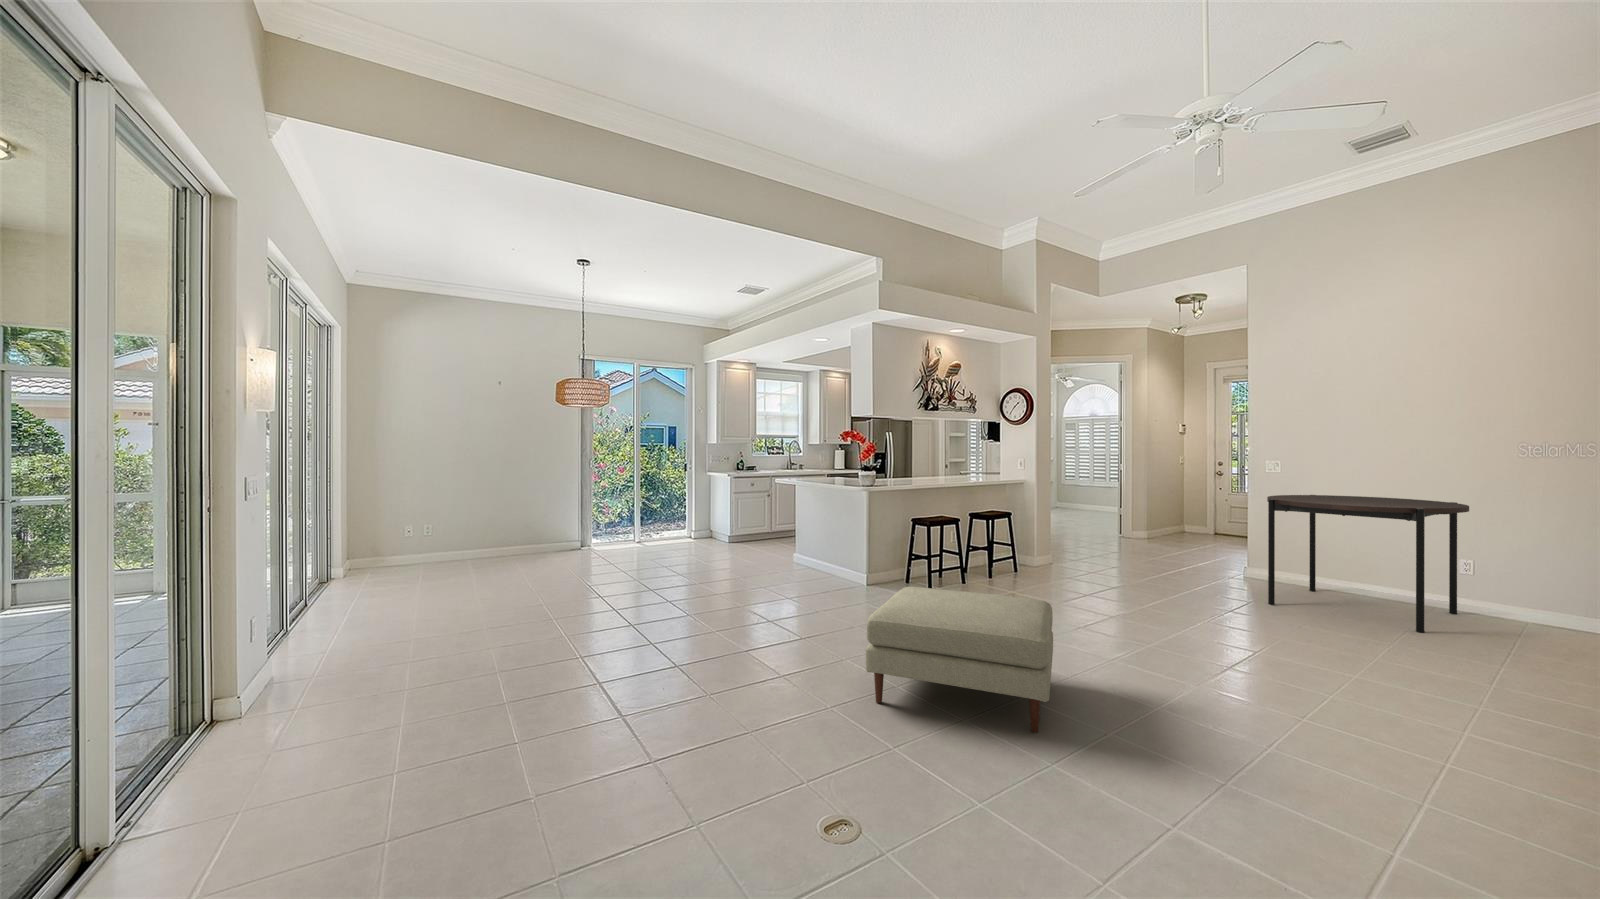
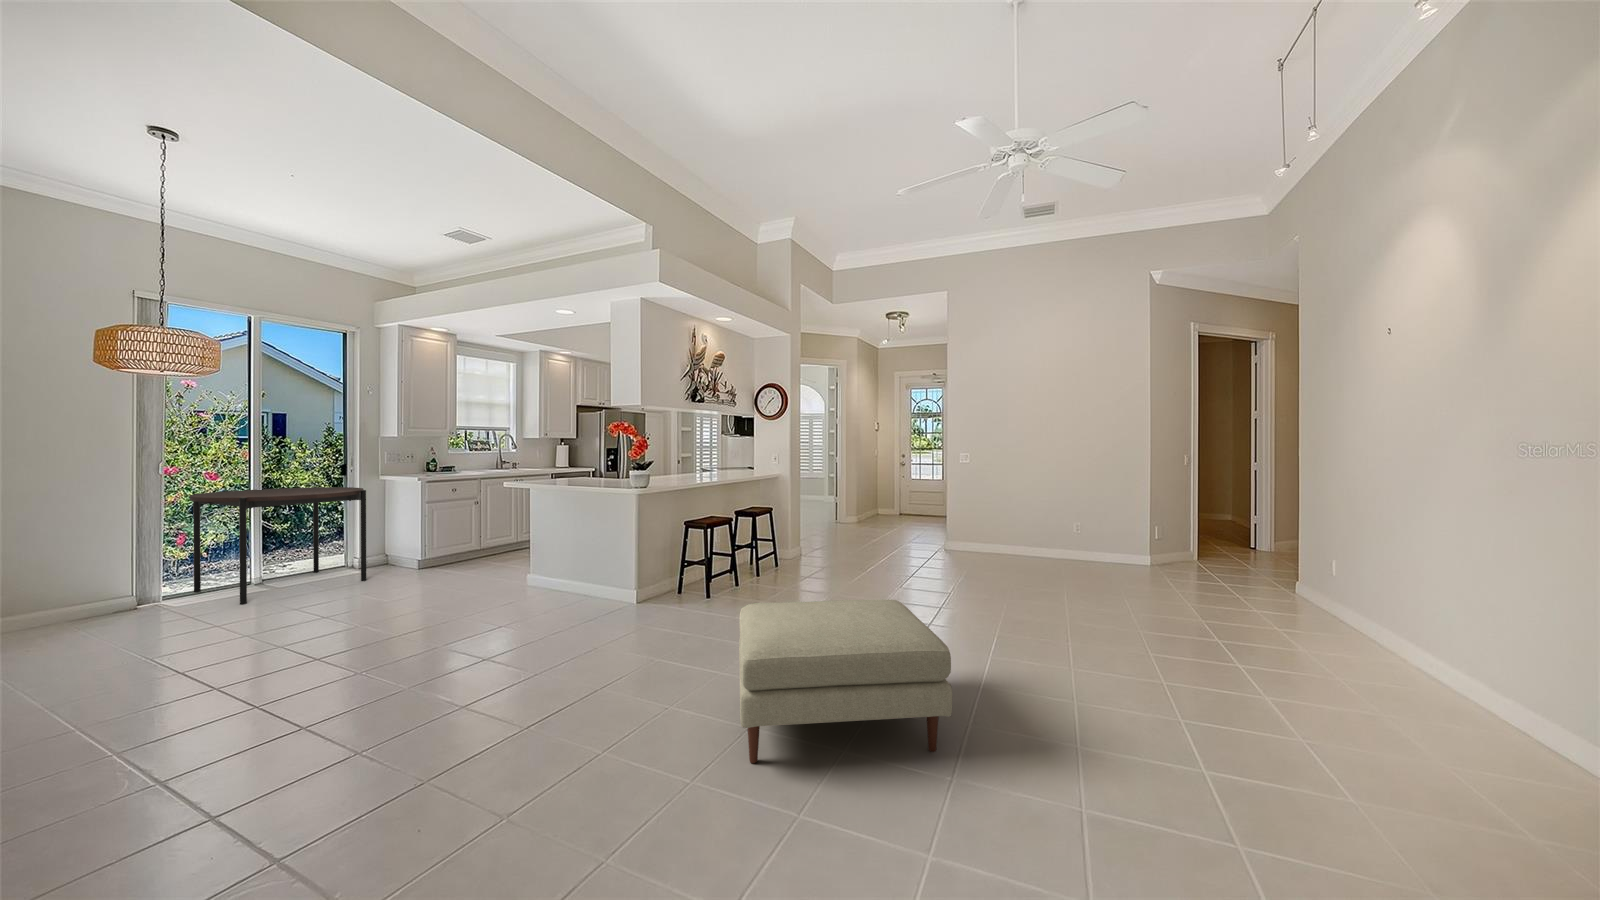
dining table: present [1267,495,1469,633] -> present [190,487,367,604]

